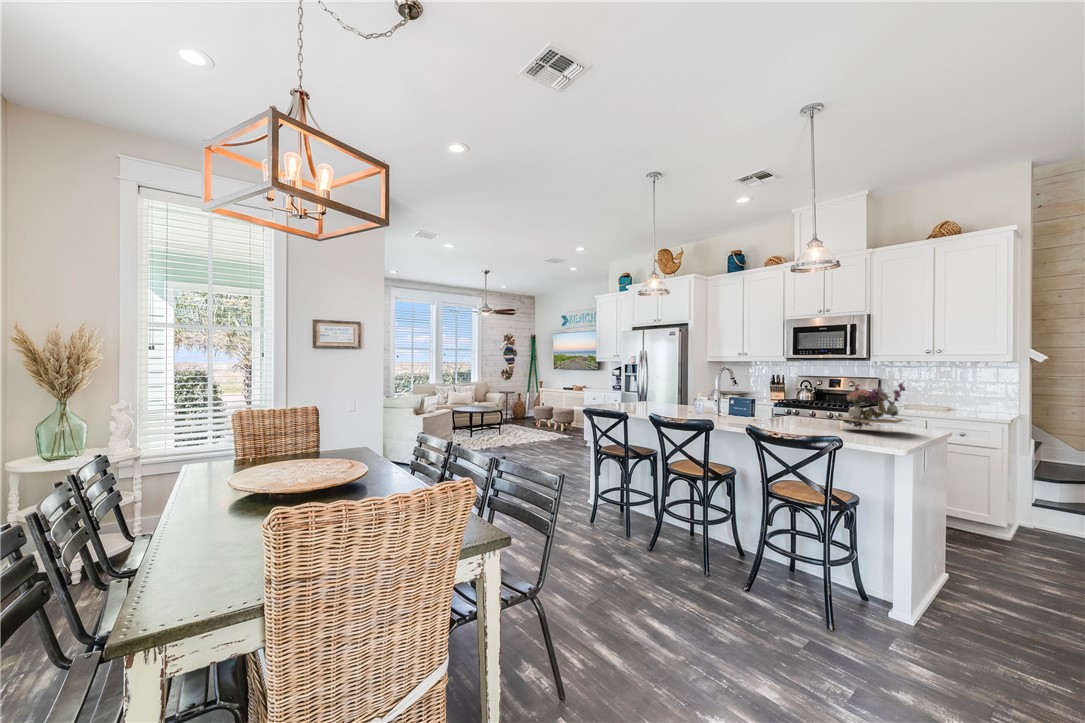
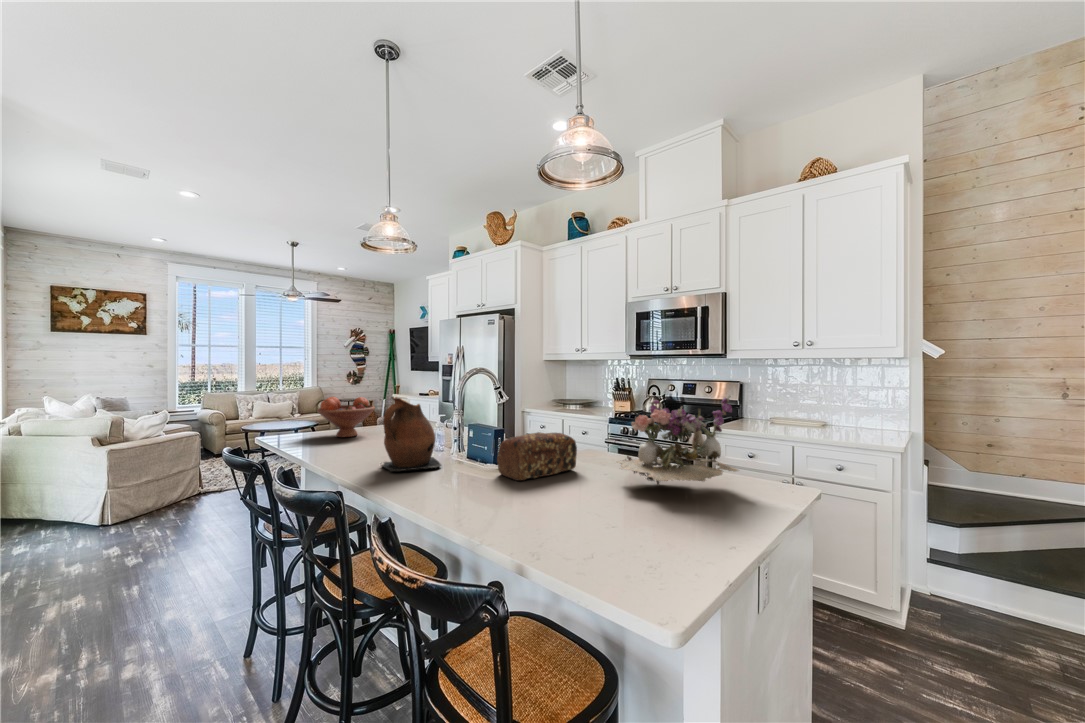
ceramic pitcher: none [681,382,720,421] -> present [382,398,441,471]
fruit bowl: none [602,383,635,408] -> present [317,397,375,437]
bread loaf: none [758,403,802,426] -> present [497,432,577,481]

